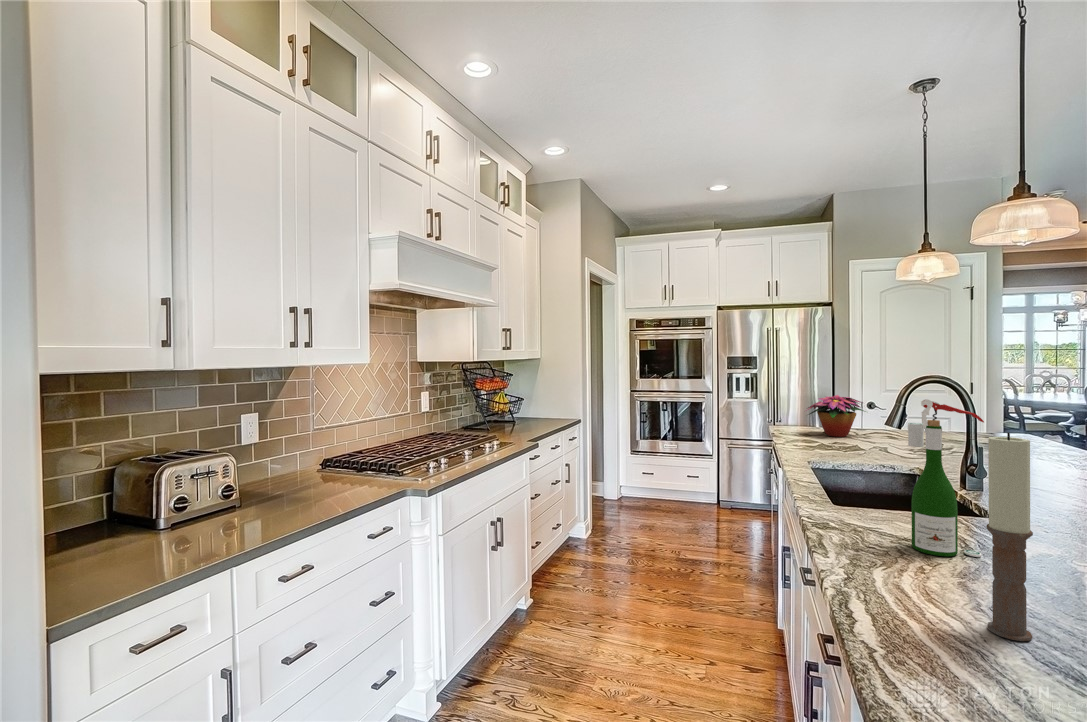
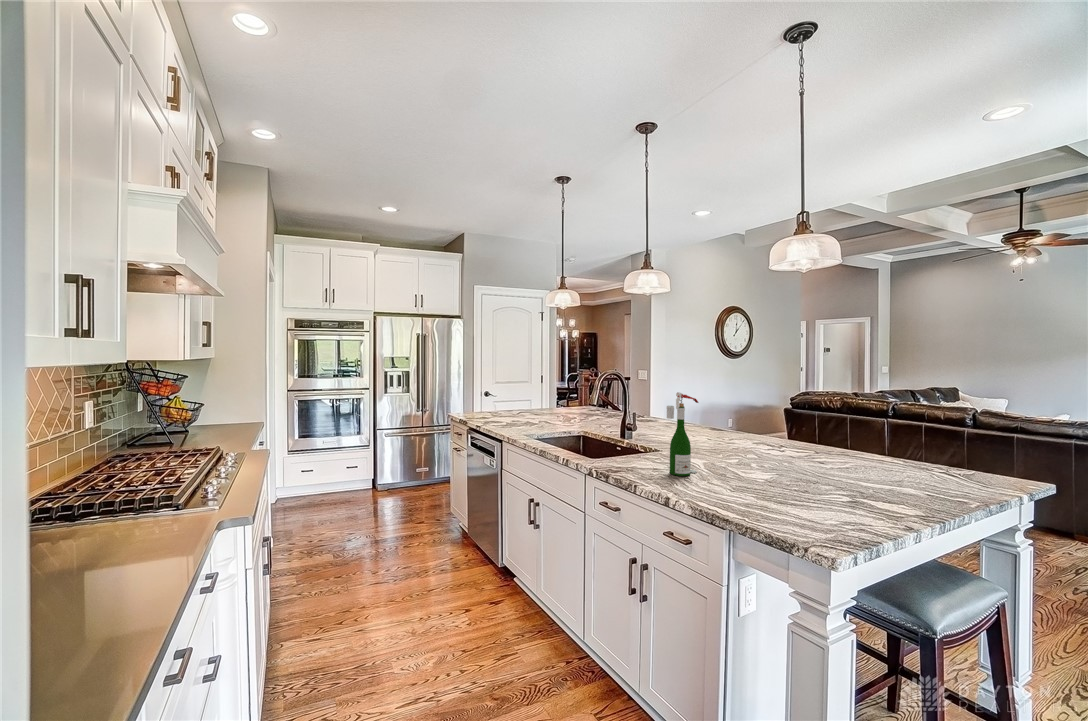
flower arrangement: present [807,395,866,437] -> none [491,388,534,418]
candle: present [986,433,1033,641] -> none [750,408,768,502]

